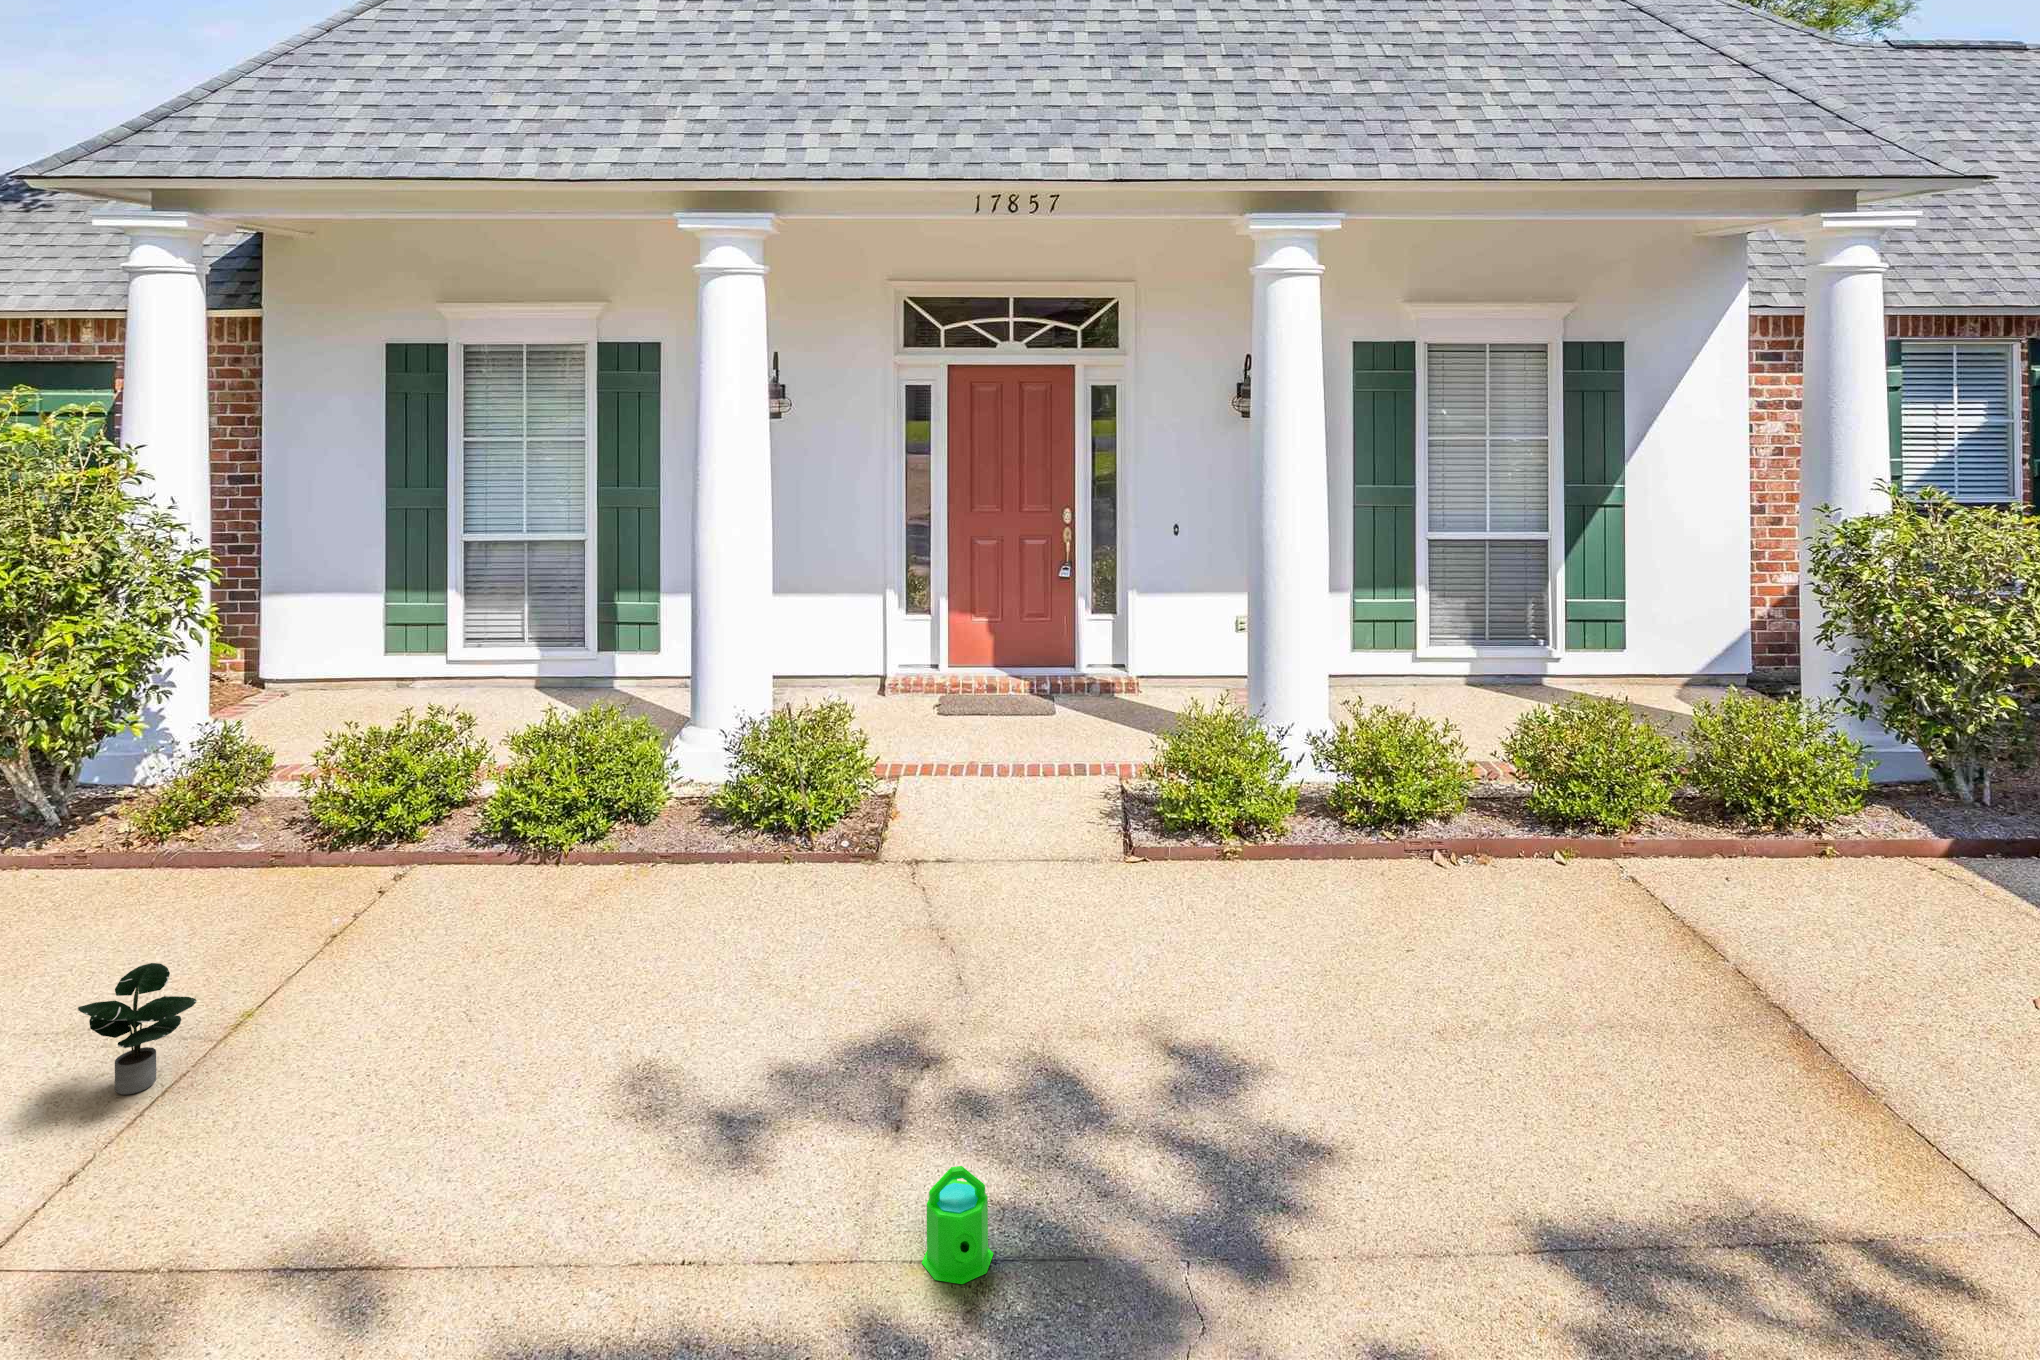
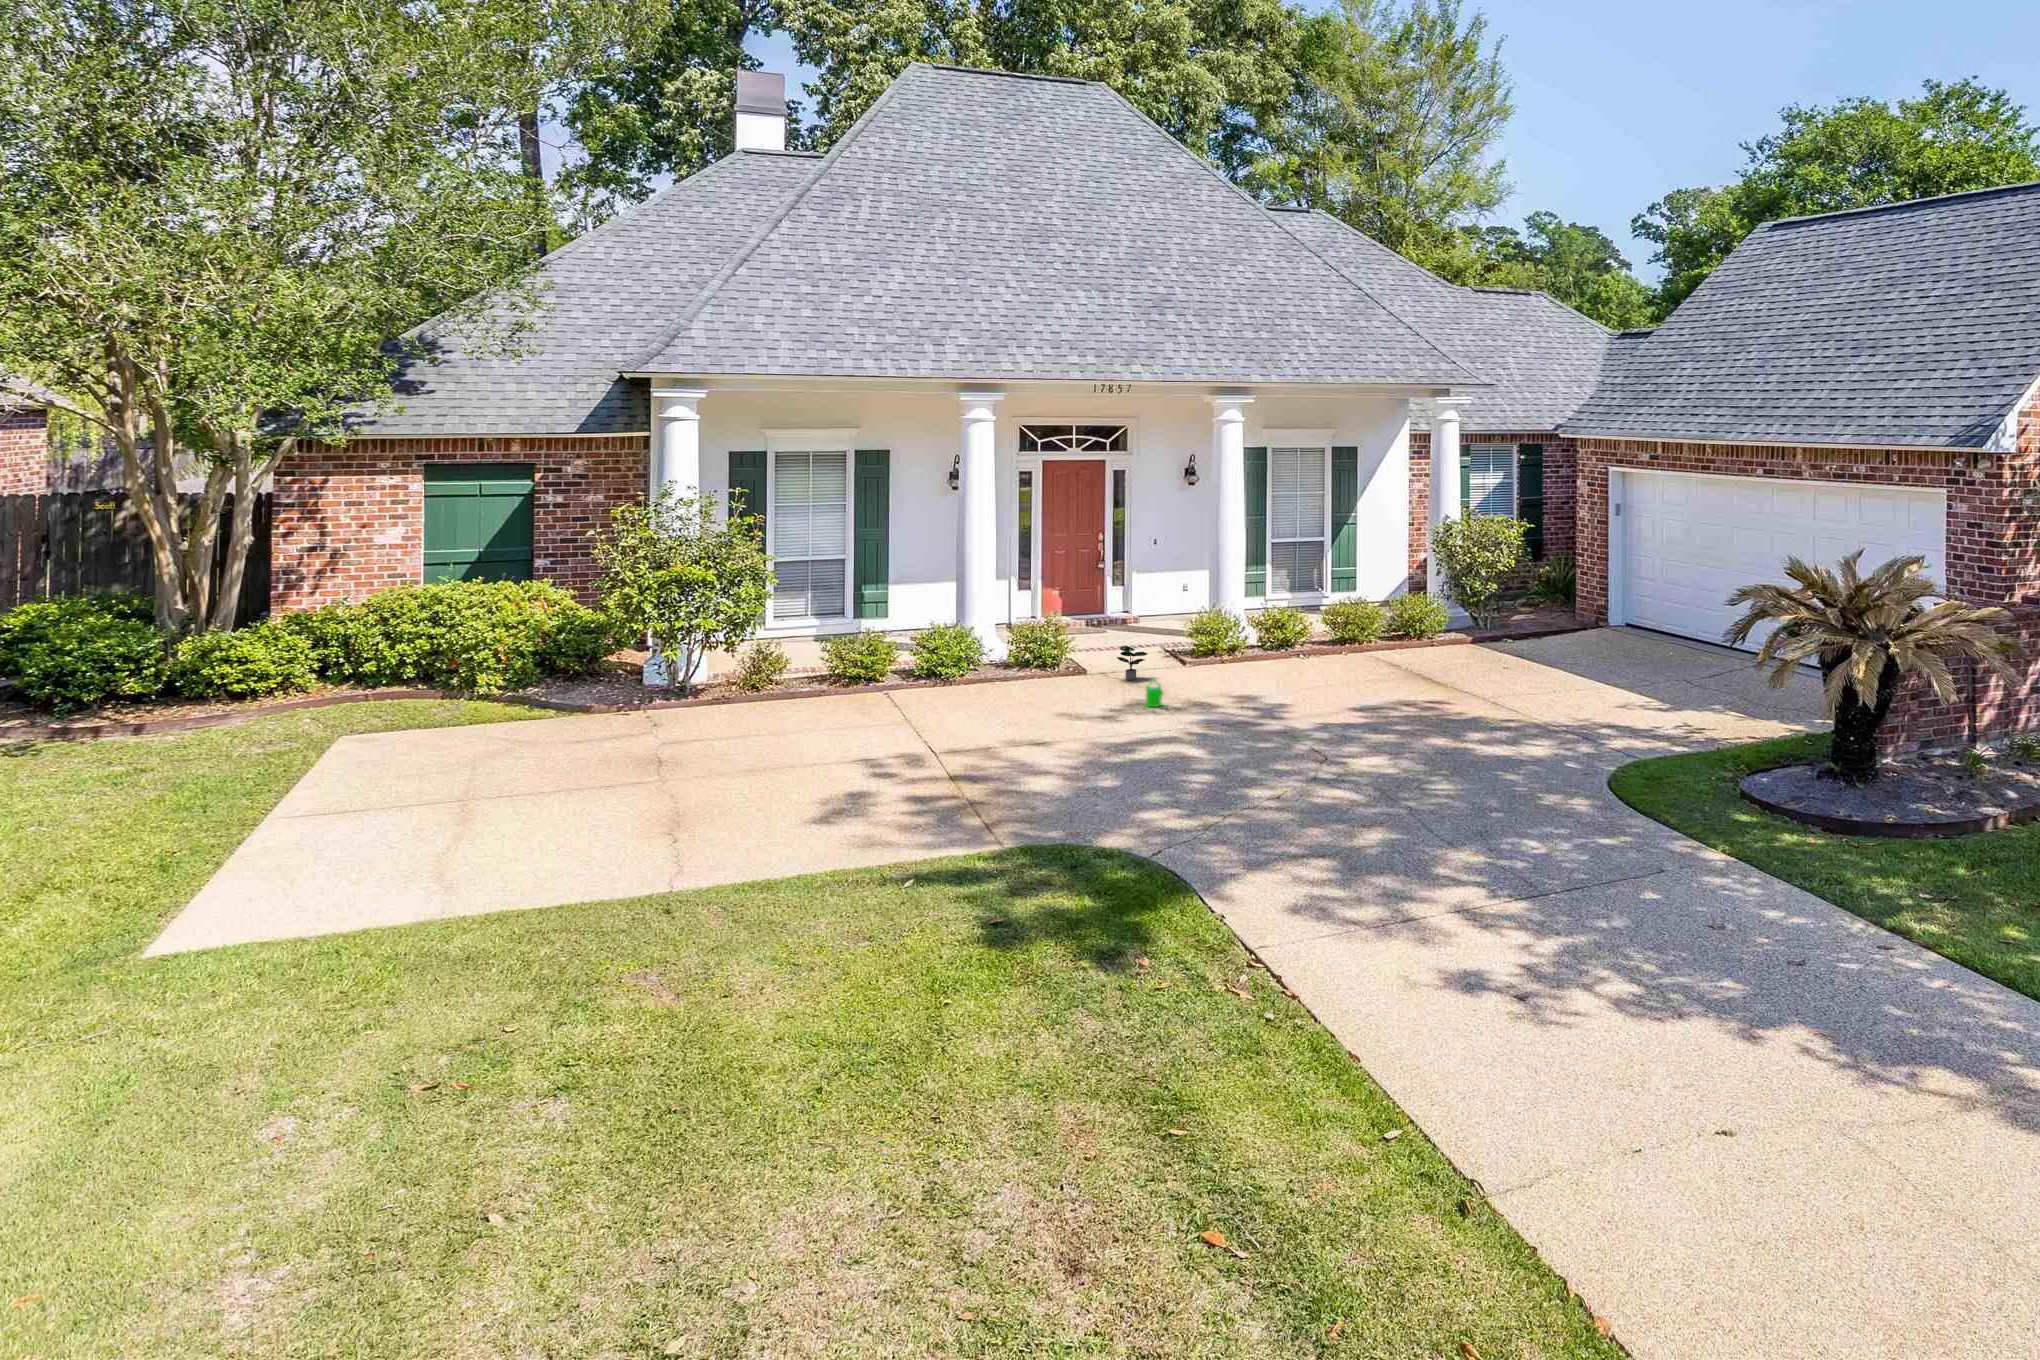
potted plant: present [78,963,197,1095] -> present [1117,646,1148,680]

